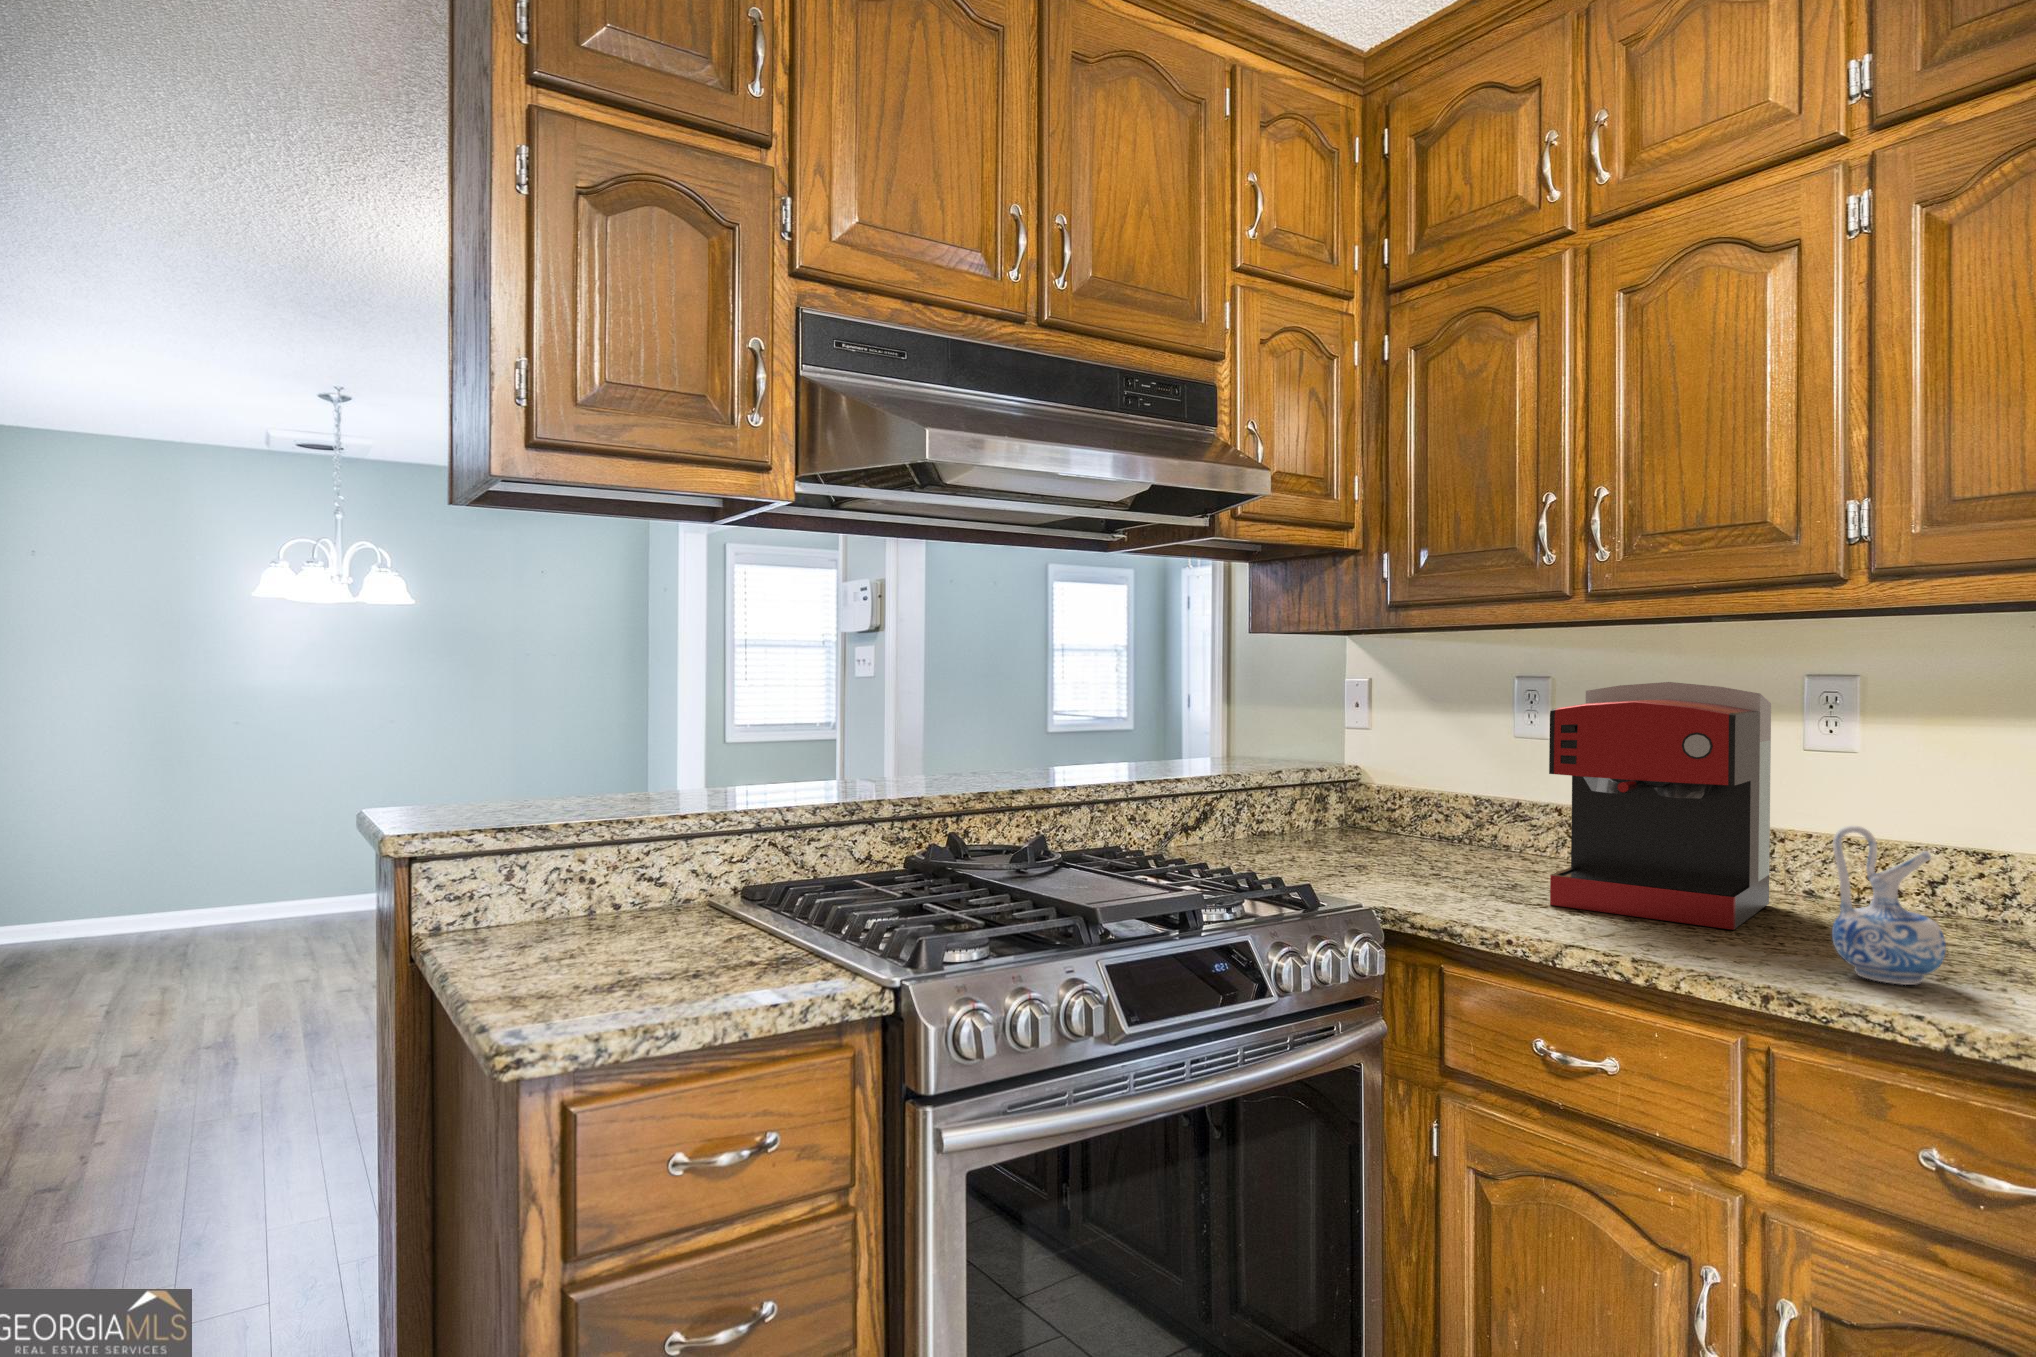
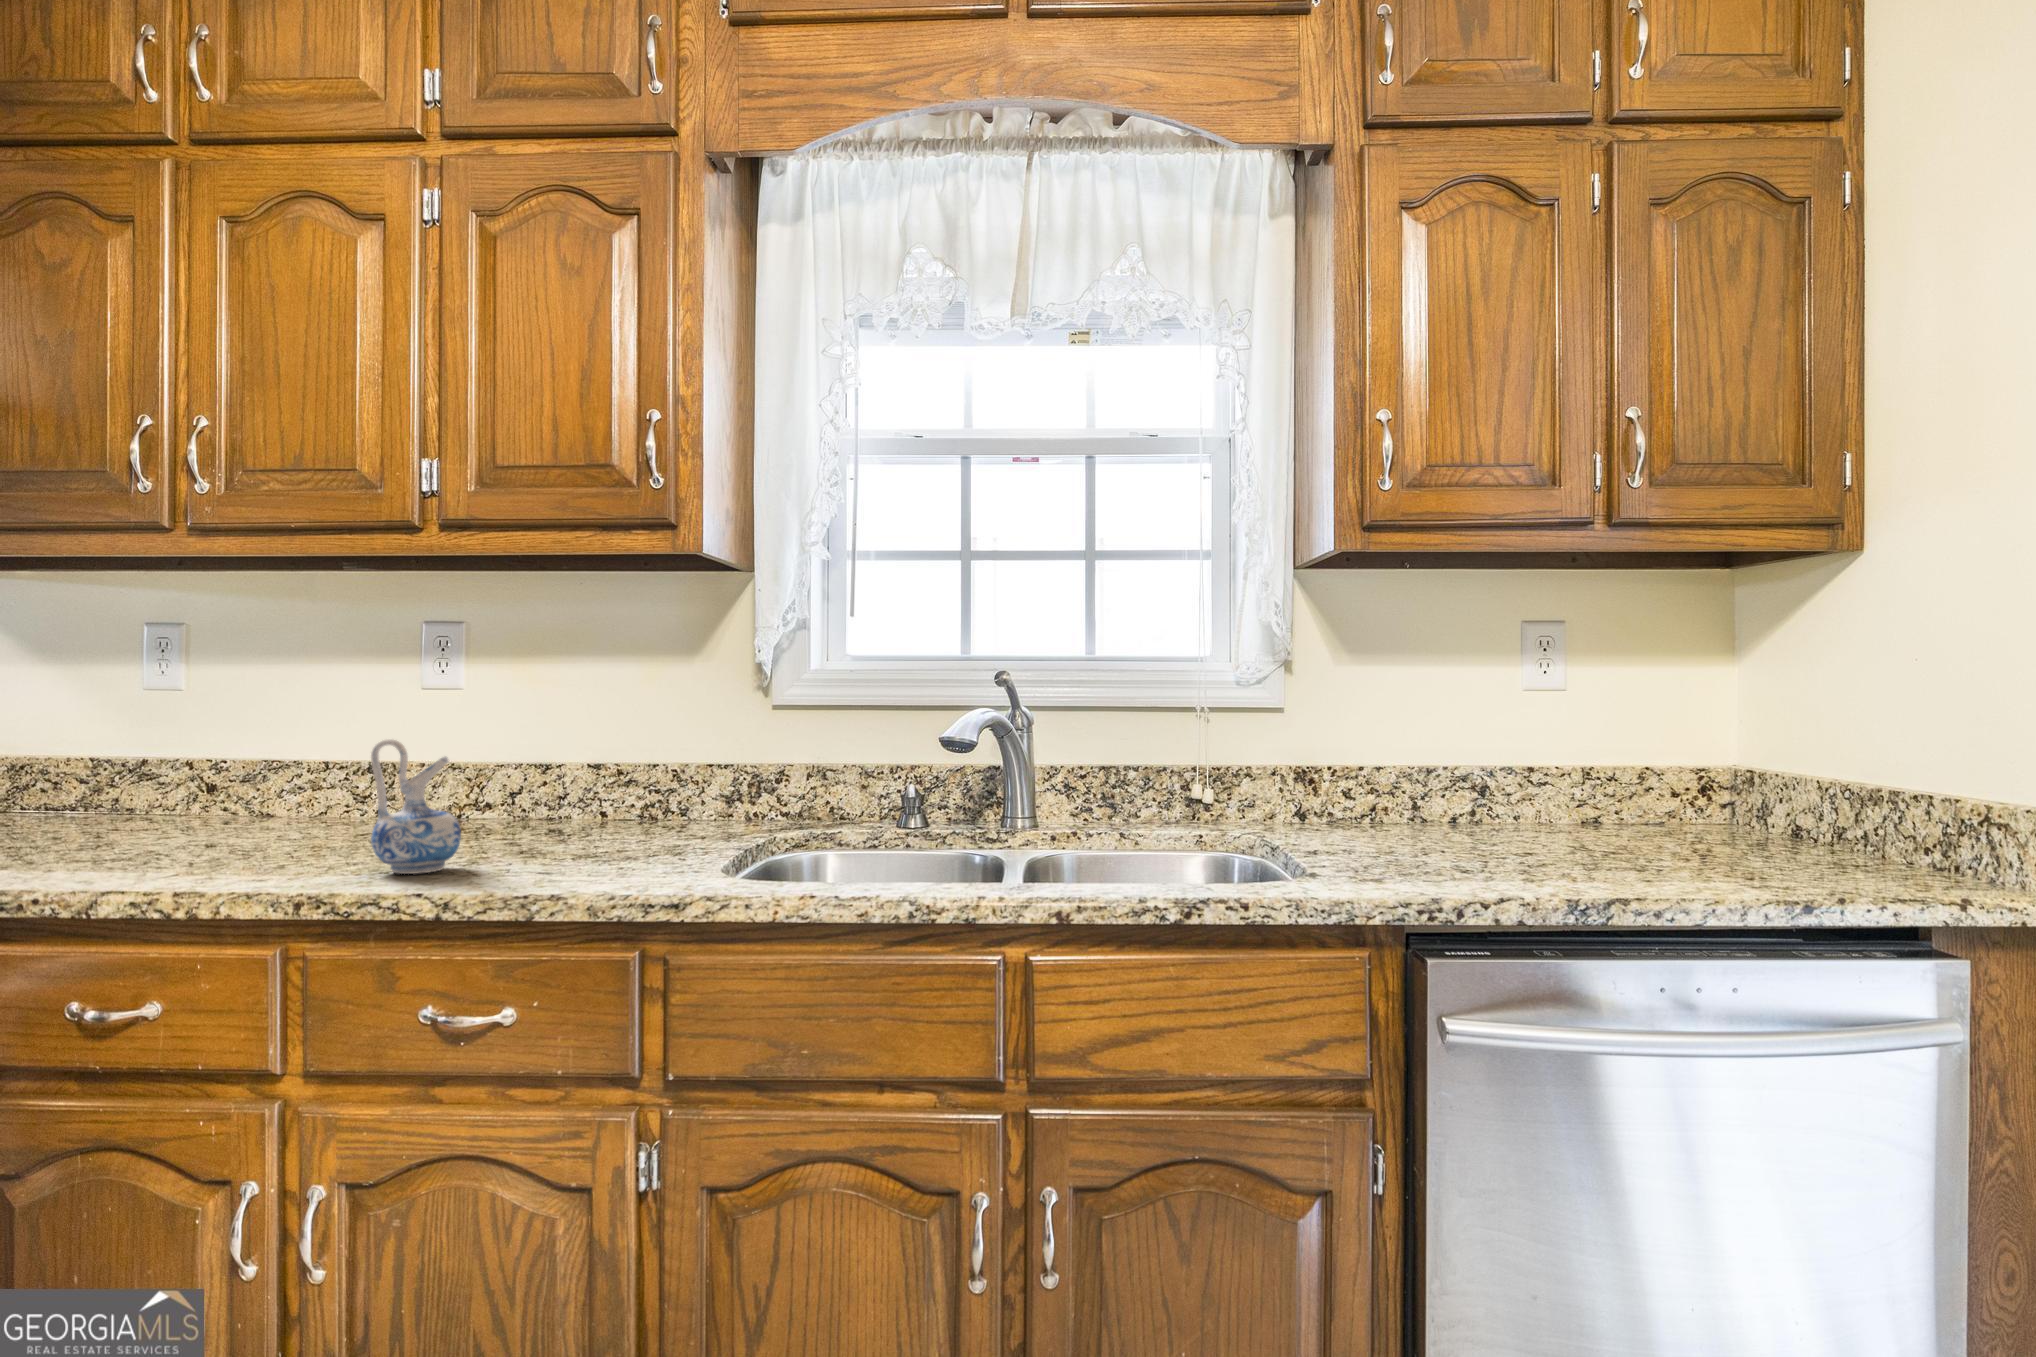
coffee maker: present [1549,682,1771,930] -> none [120,621,377,859]

